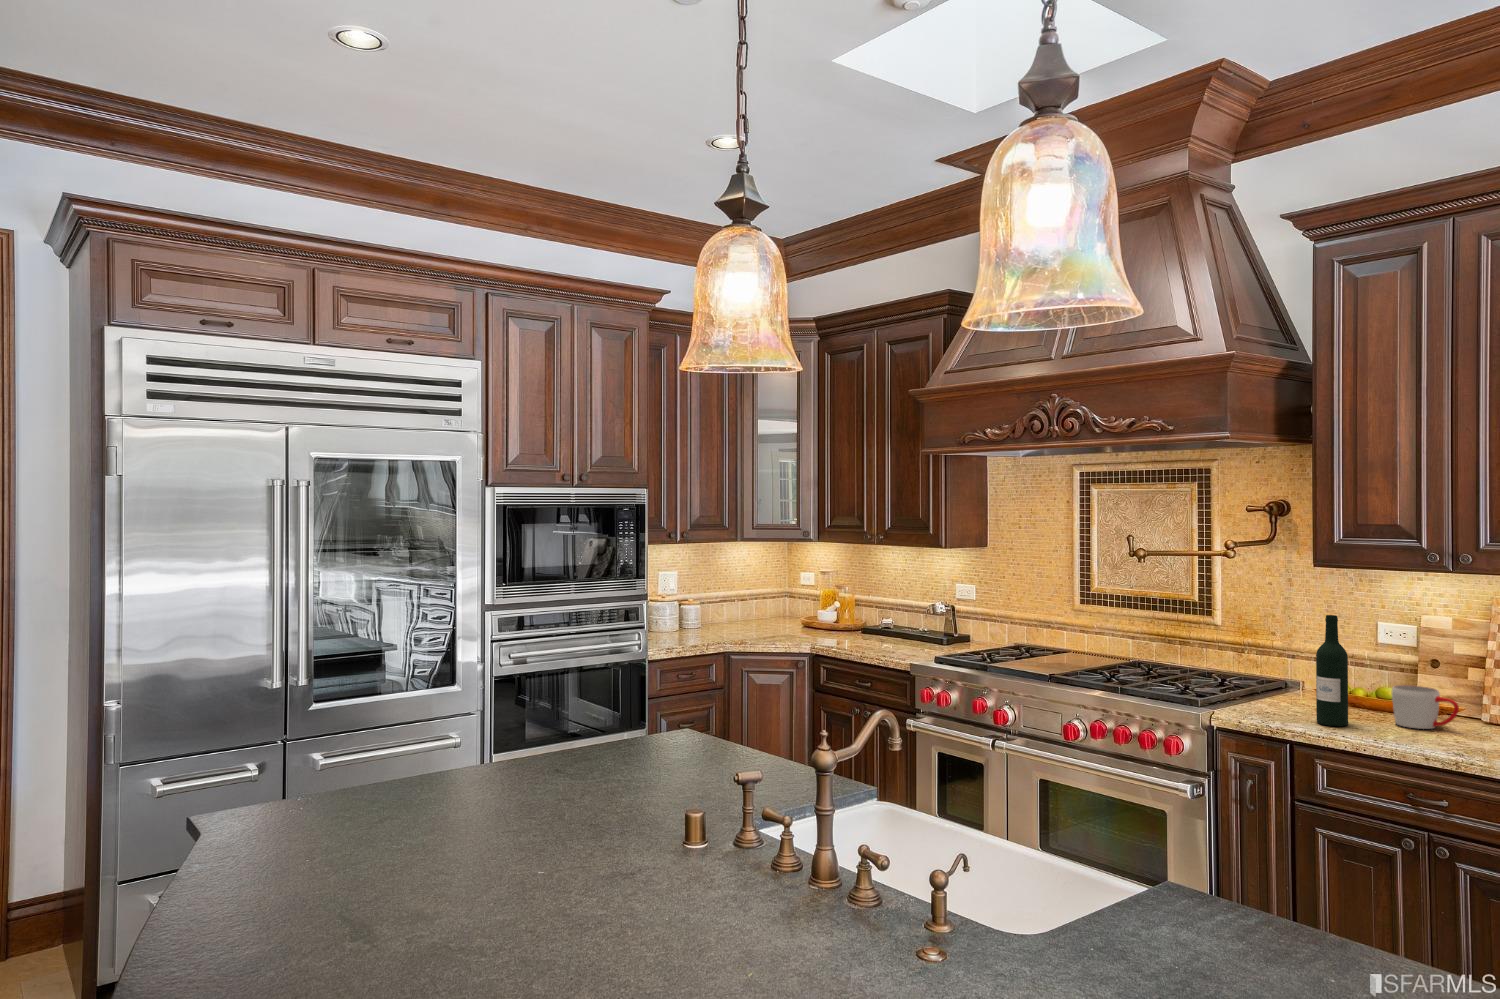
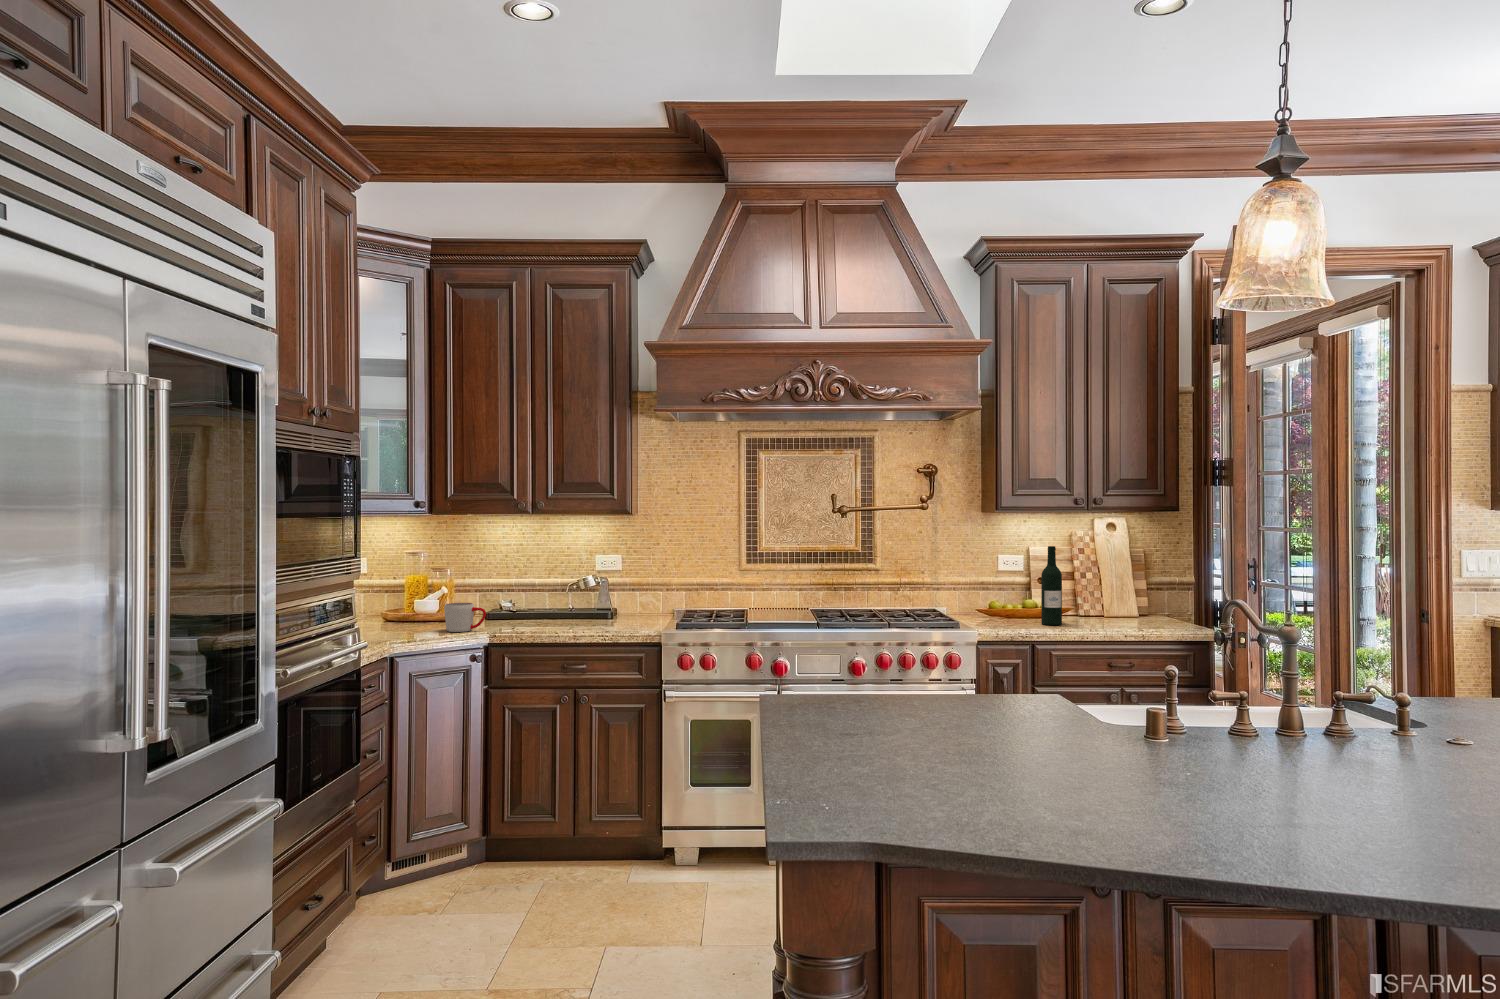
mug: present [1392,685,1459,729] -> present [444,603,486,632]

